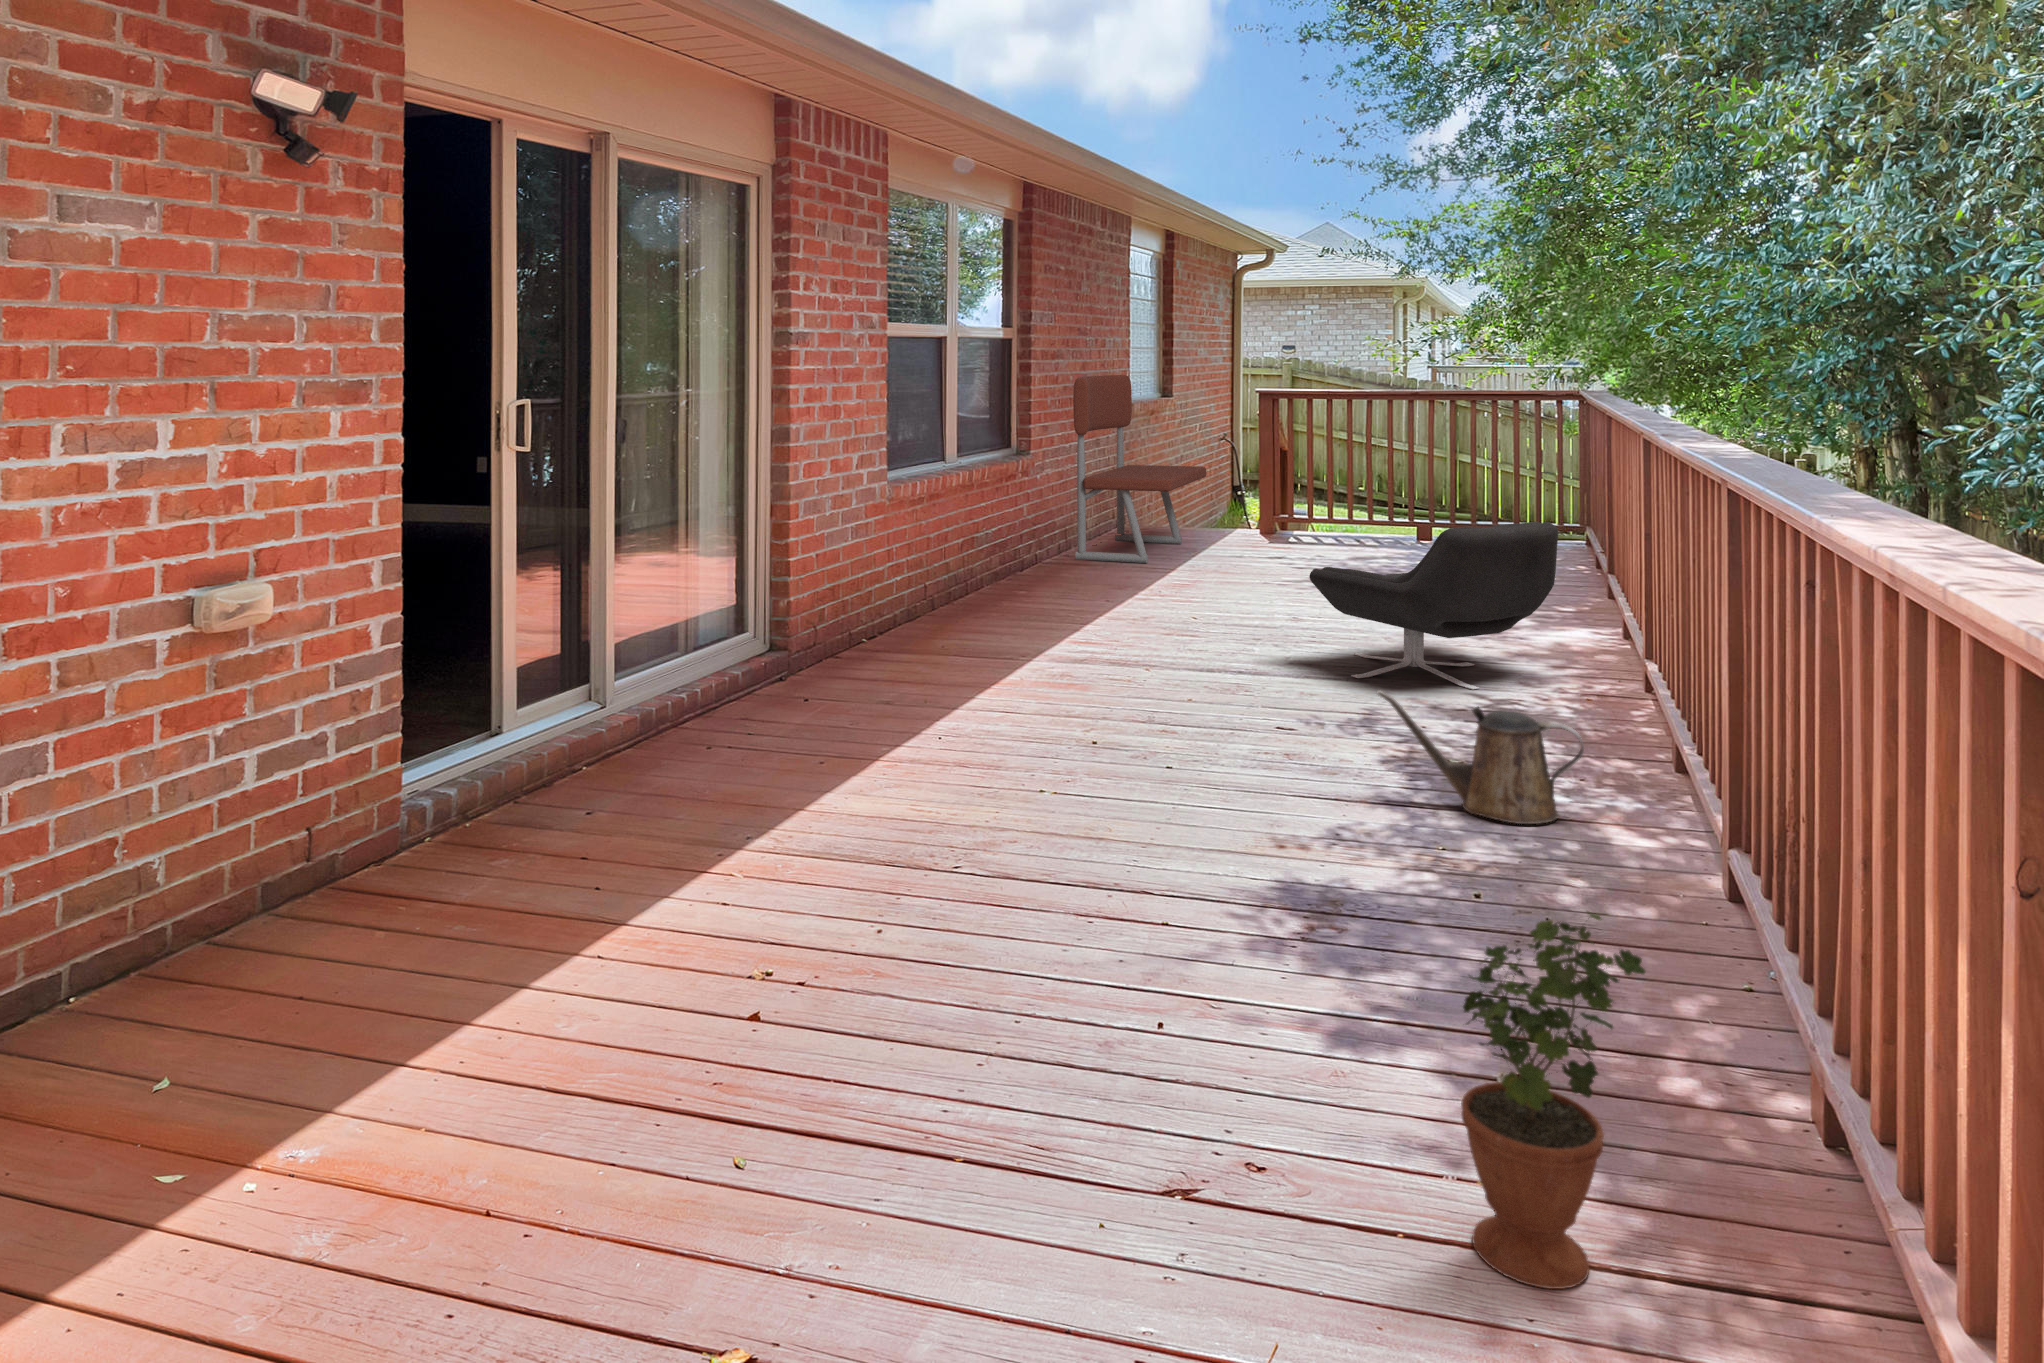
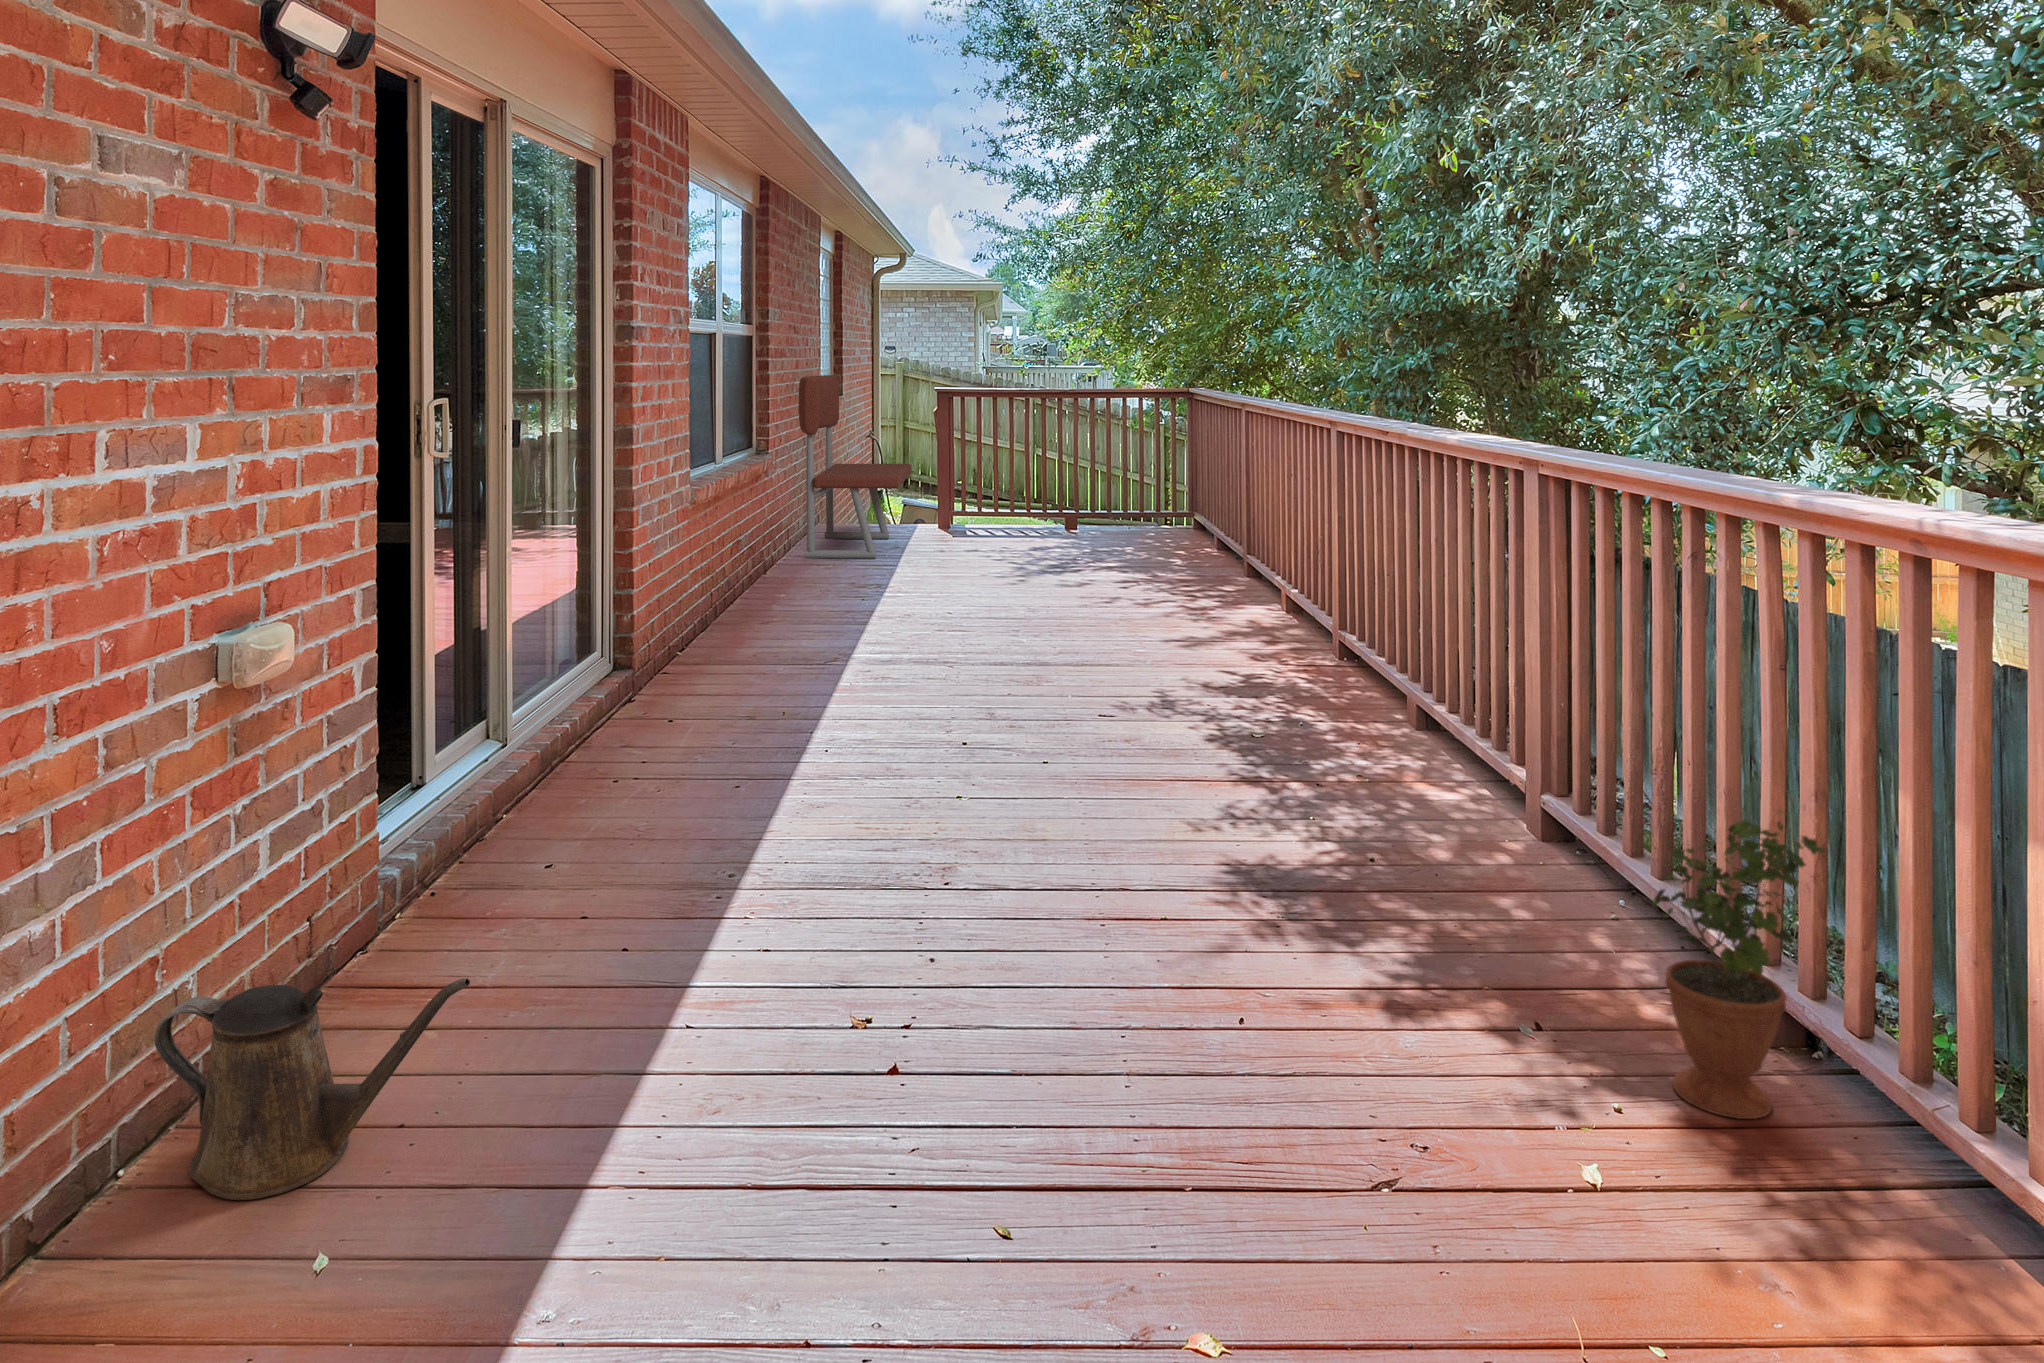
lounge chair: present [1309,522,1559,689] -> none [1112,504,1319,654]
watering can: present [1377,691,1584,824] -> present [154,978,470,1200]

